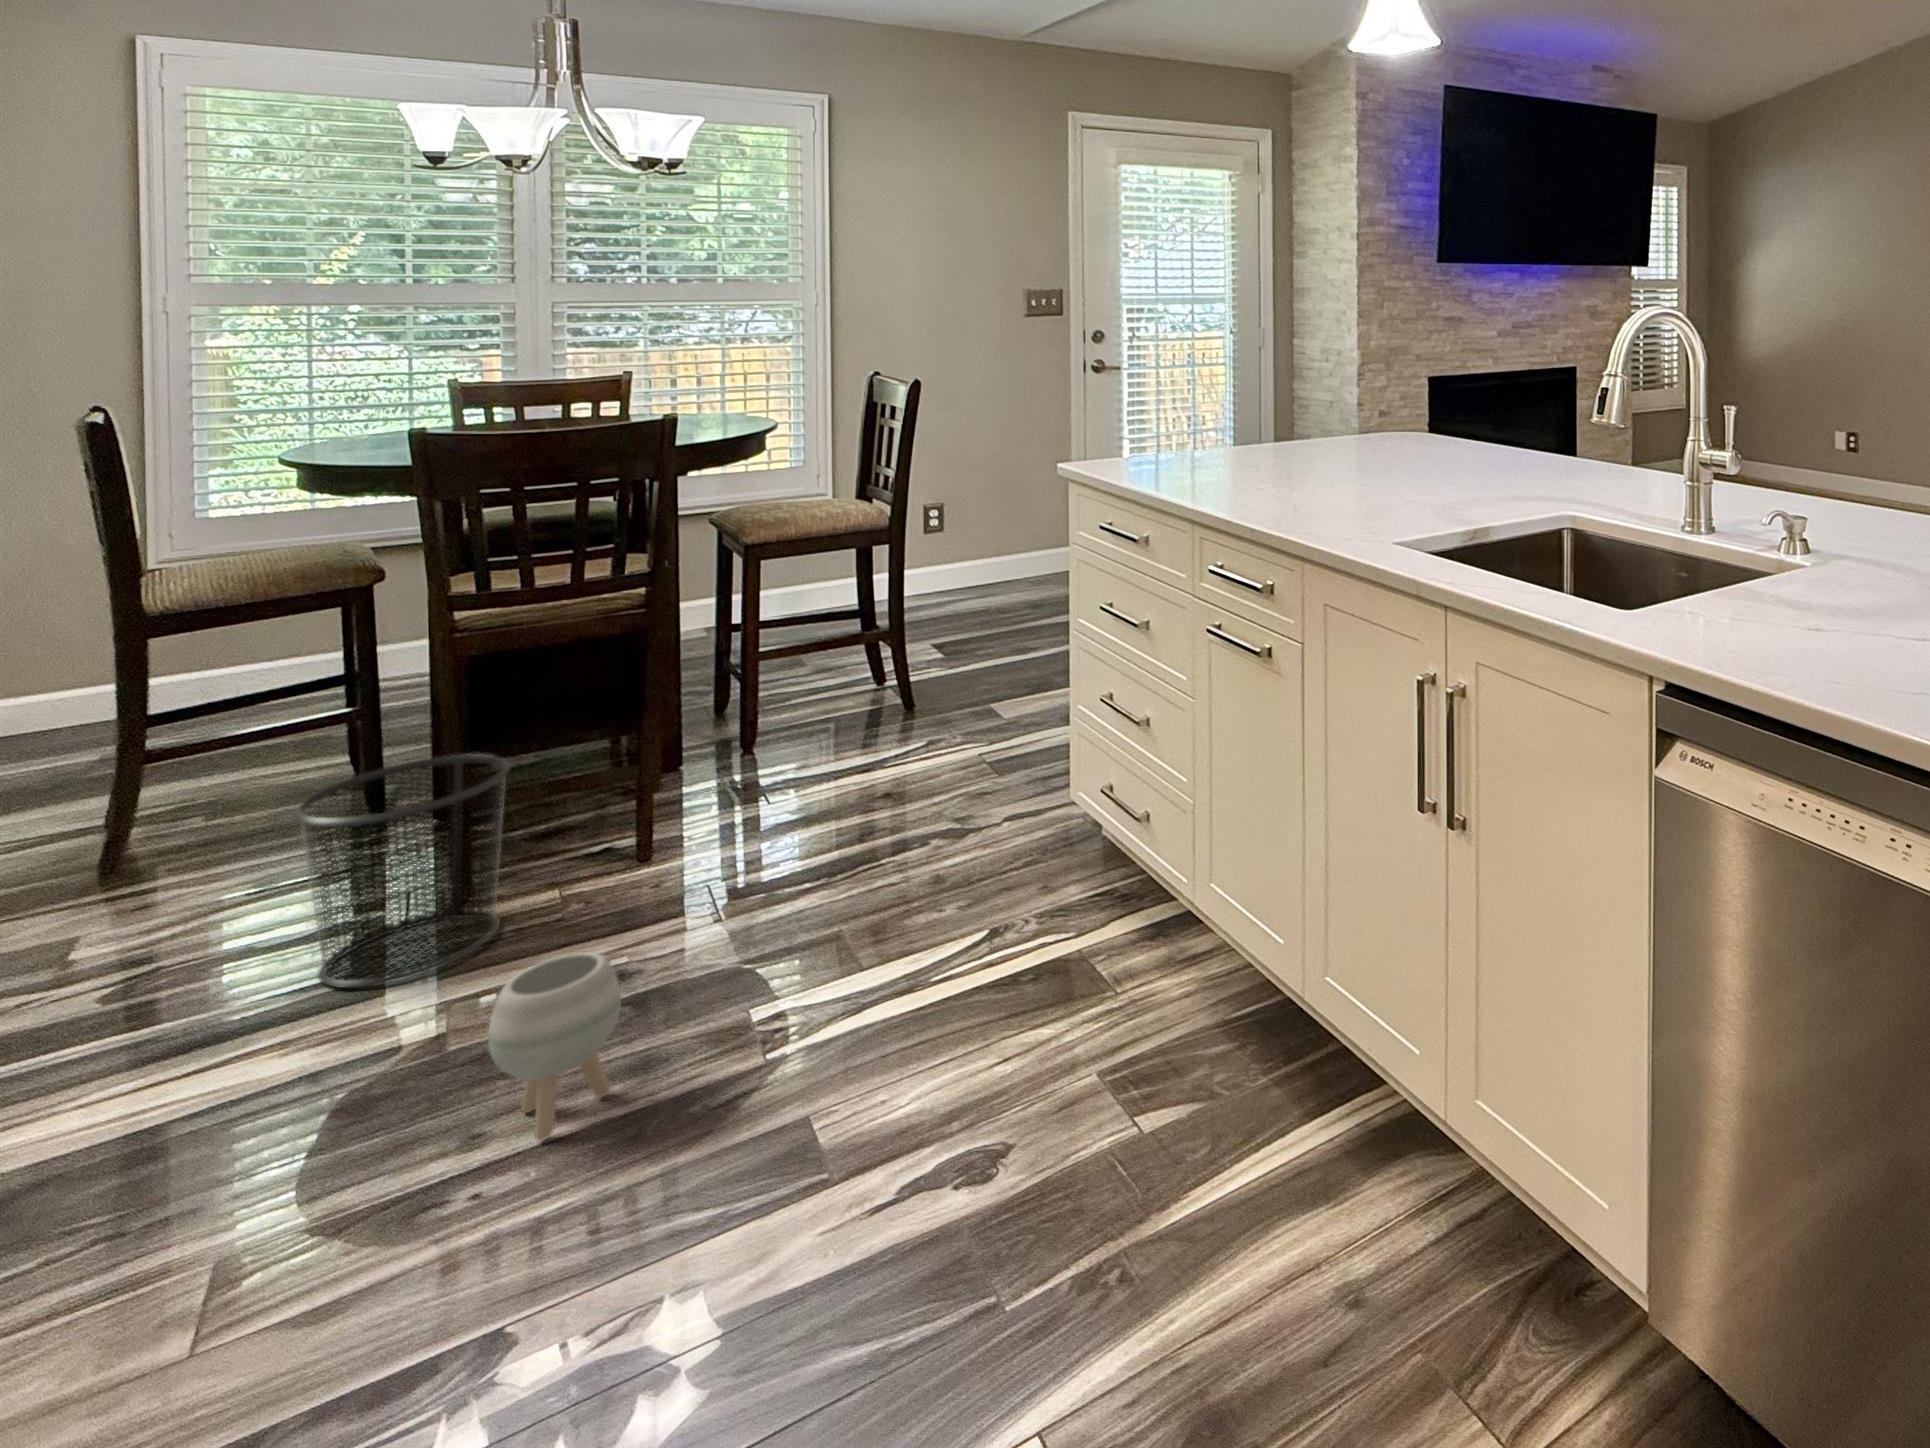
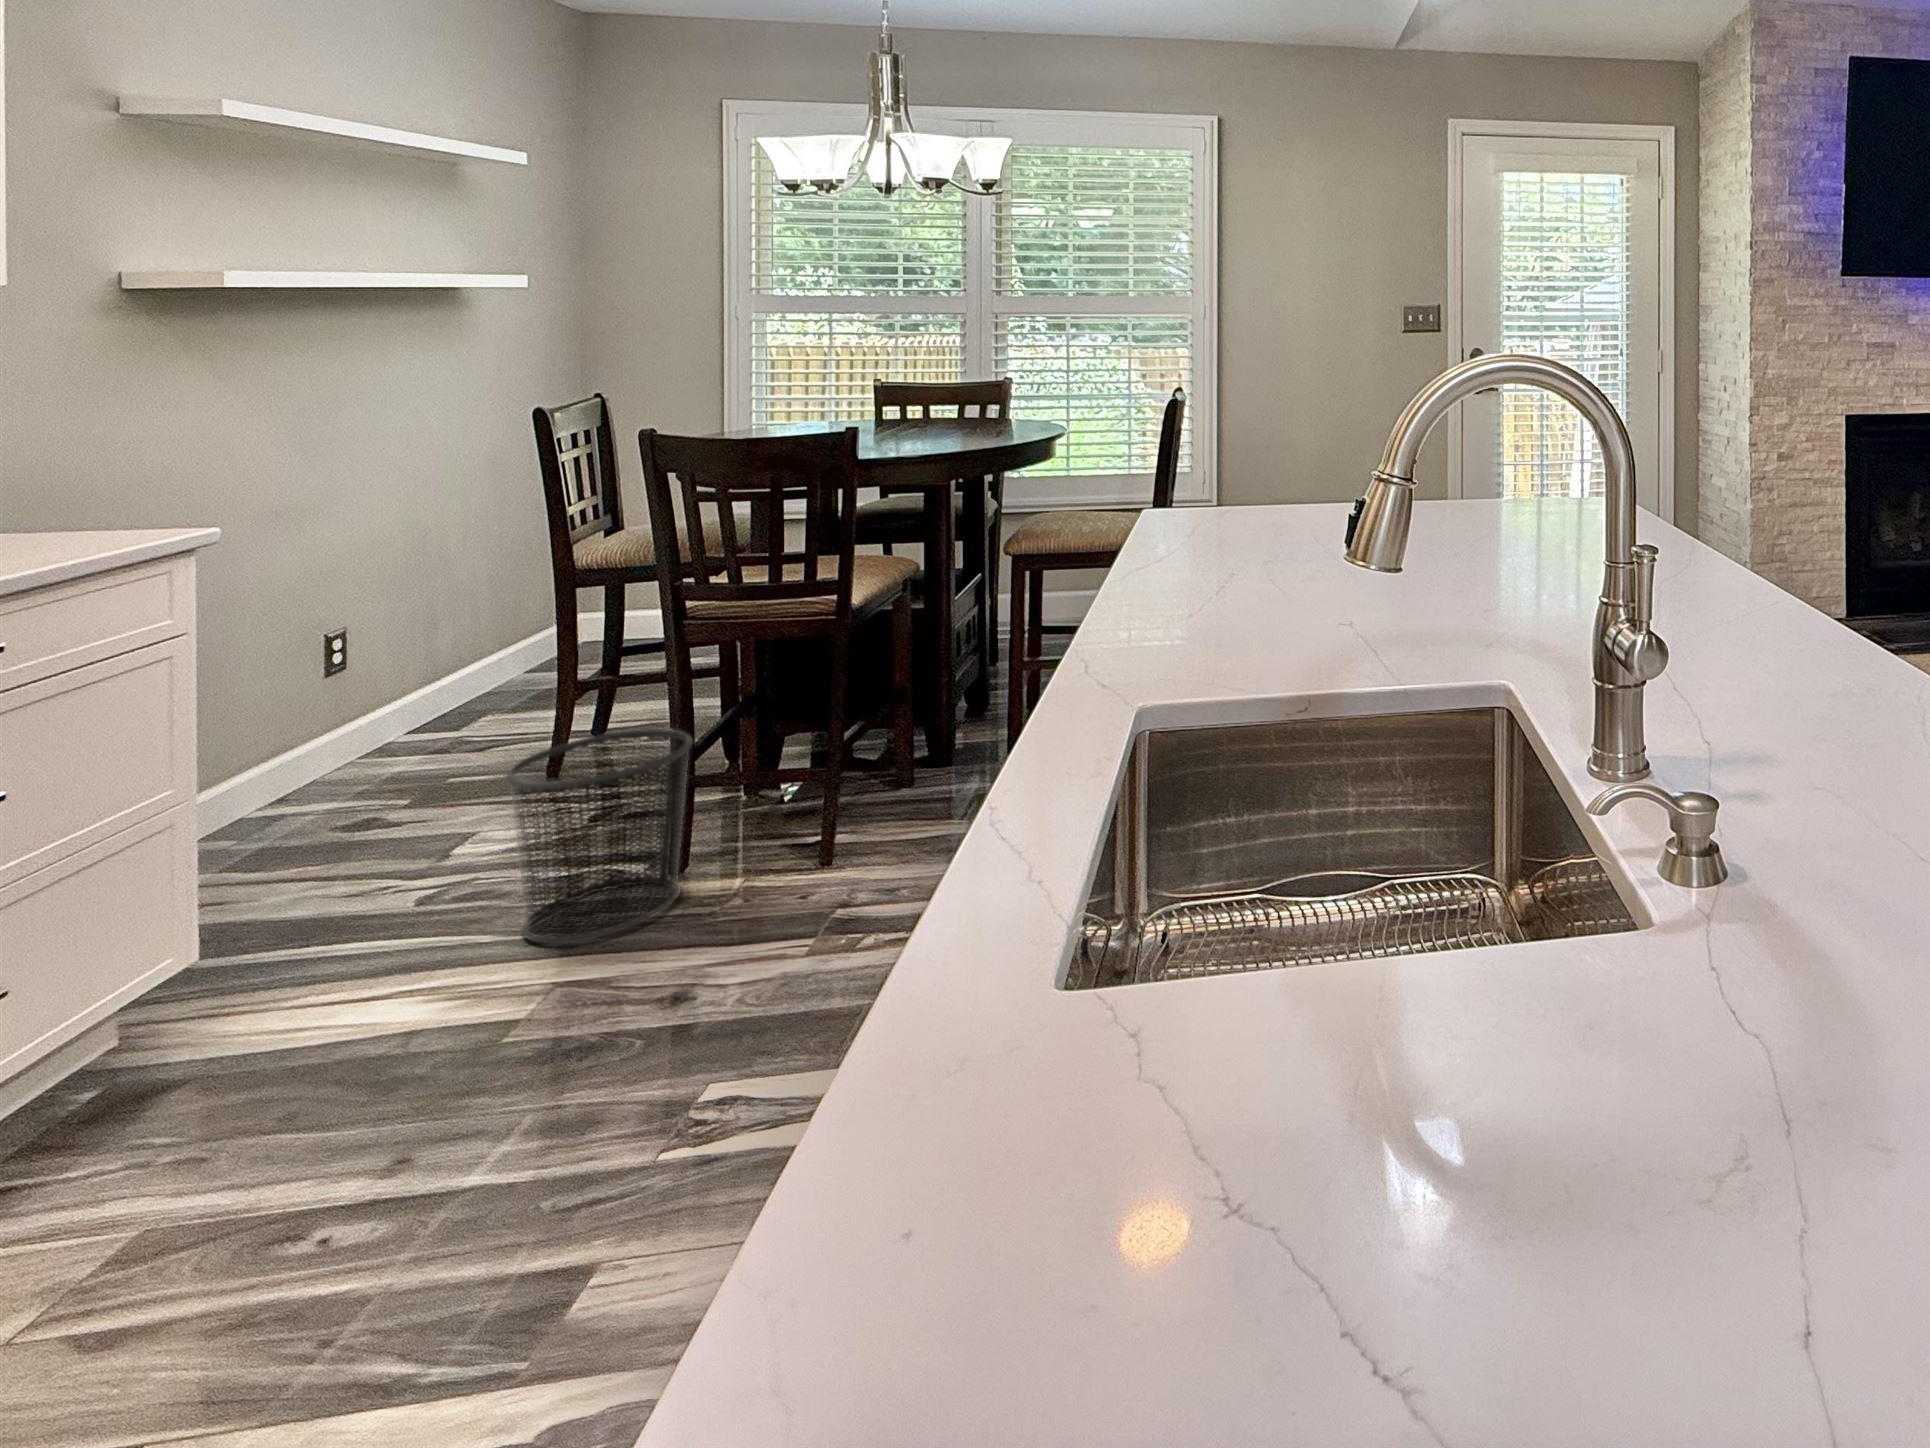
planter: present [488,952,621,1141] -> none [384,988,533,1196]

